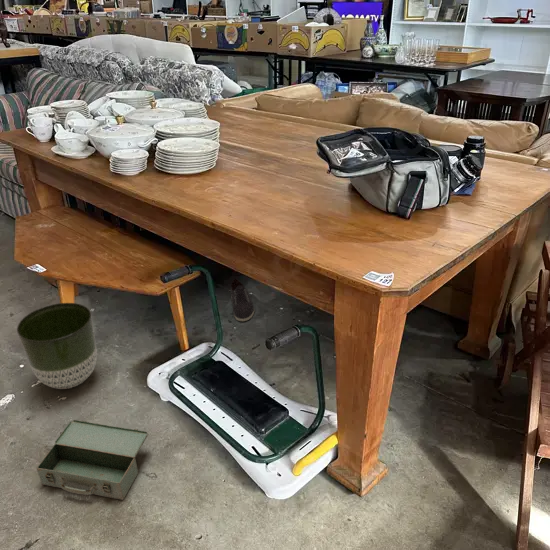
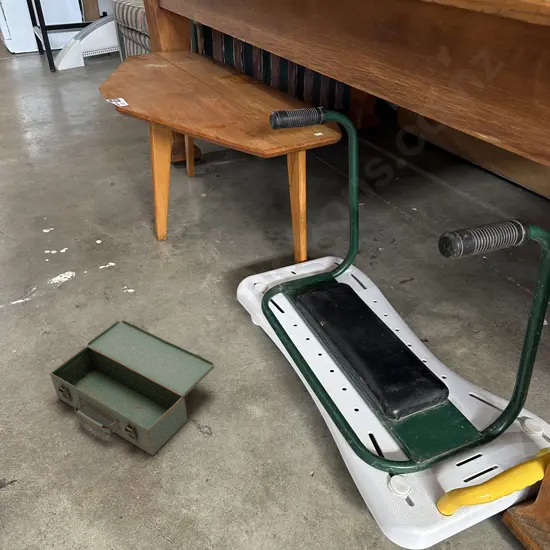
shoe: present [230,279,254,321] -> none [386,184,418,243]
planter: present [17,303,97,389] -> none [80,163,184,280]

